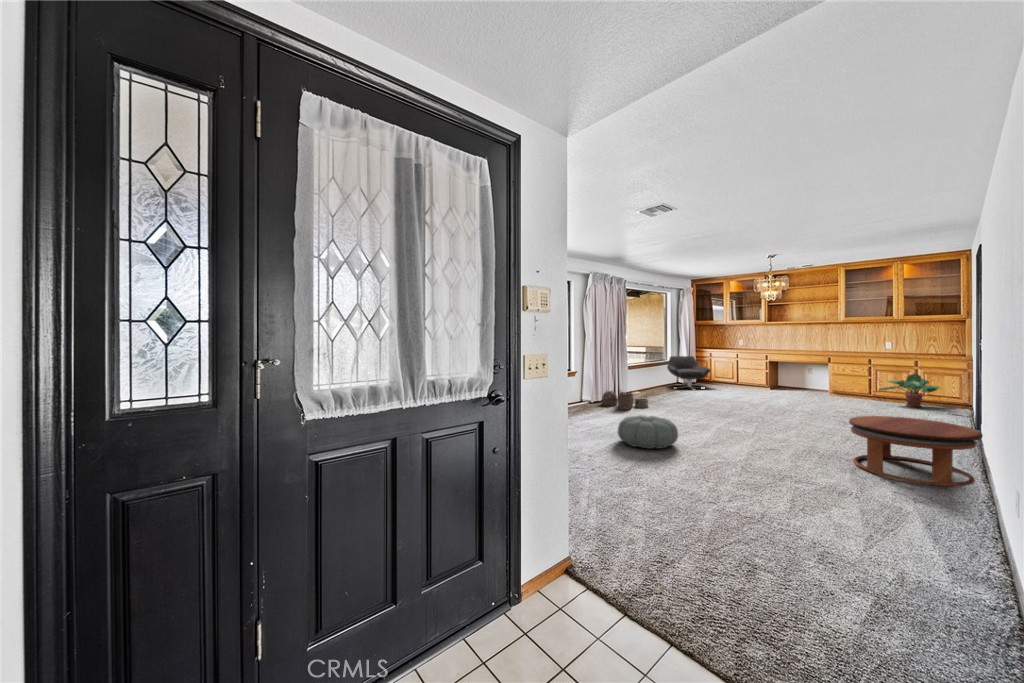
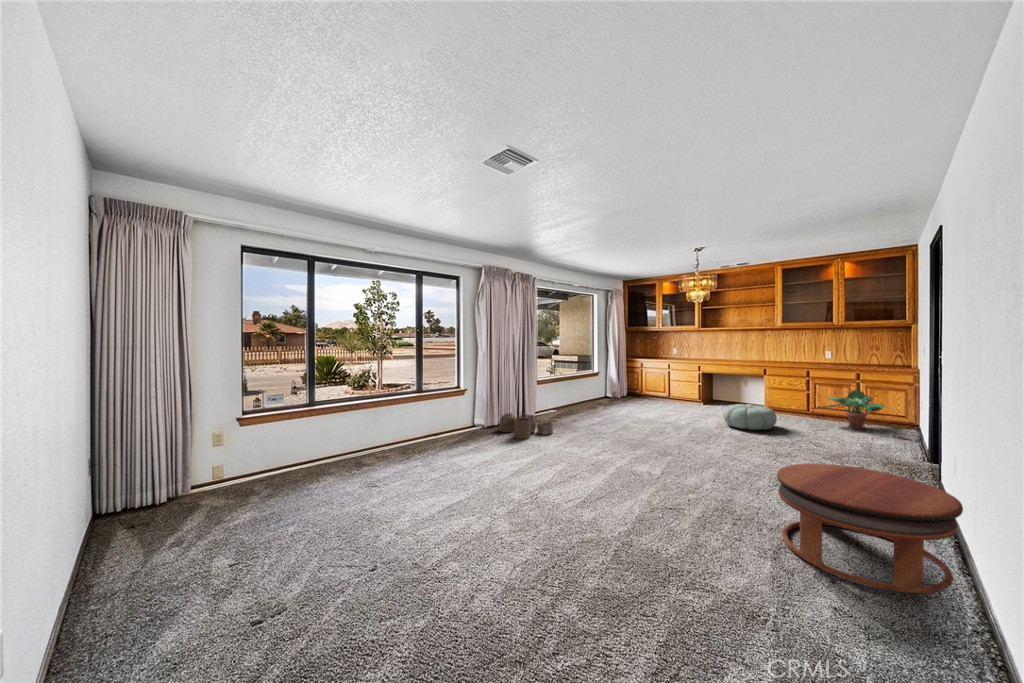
lounge chair: present [667,356,711,389] -> none [592,366,638,407]
pouf: present [618,415,678,449] -> present [723,404,777,430]

